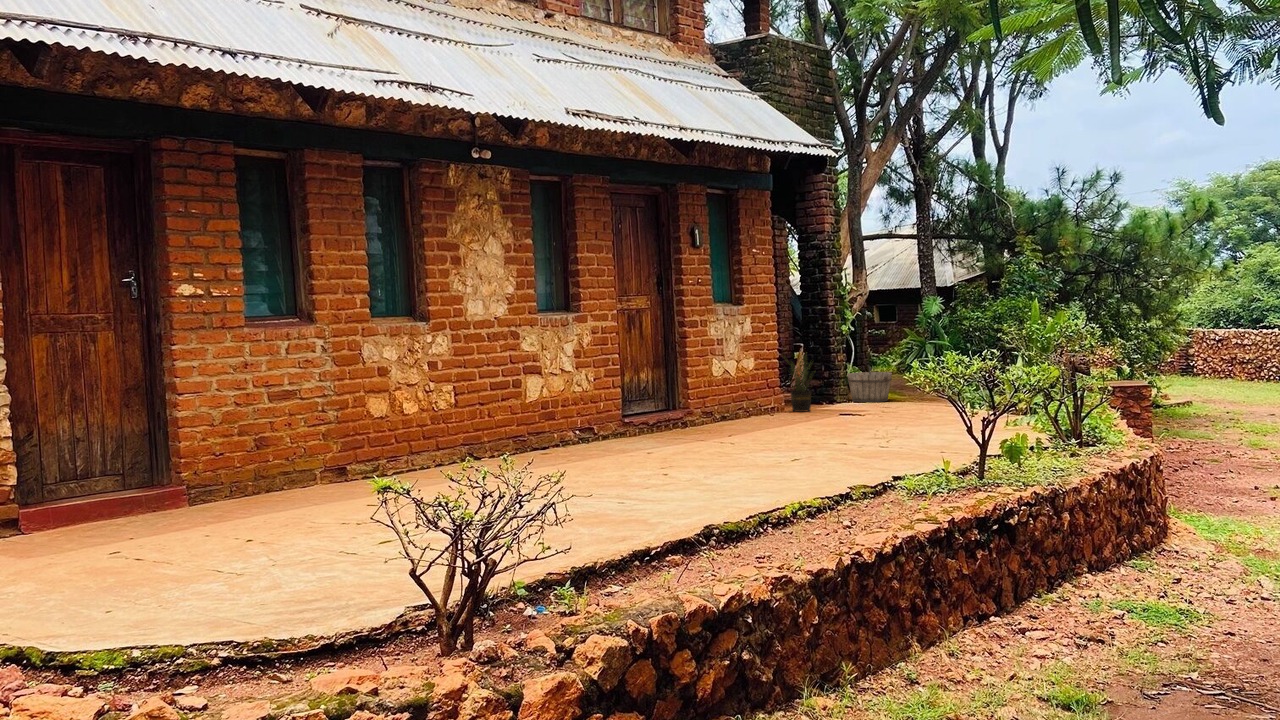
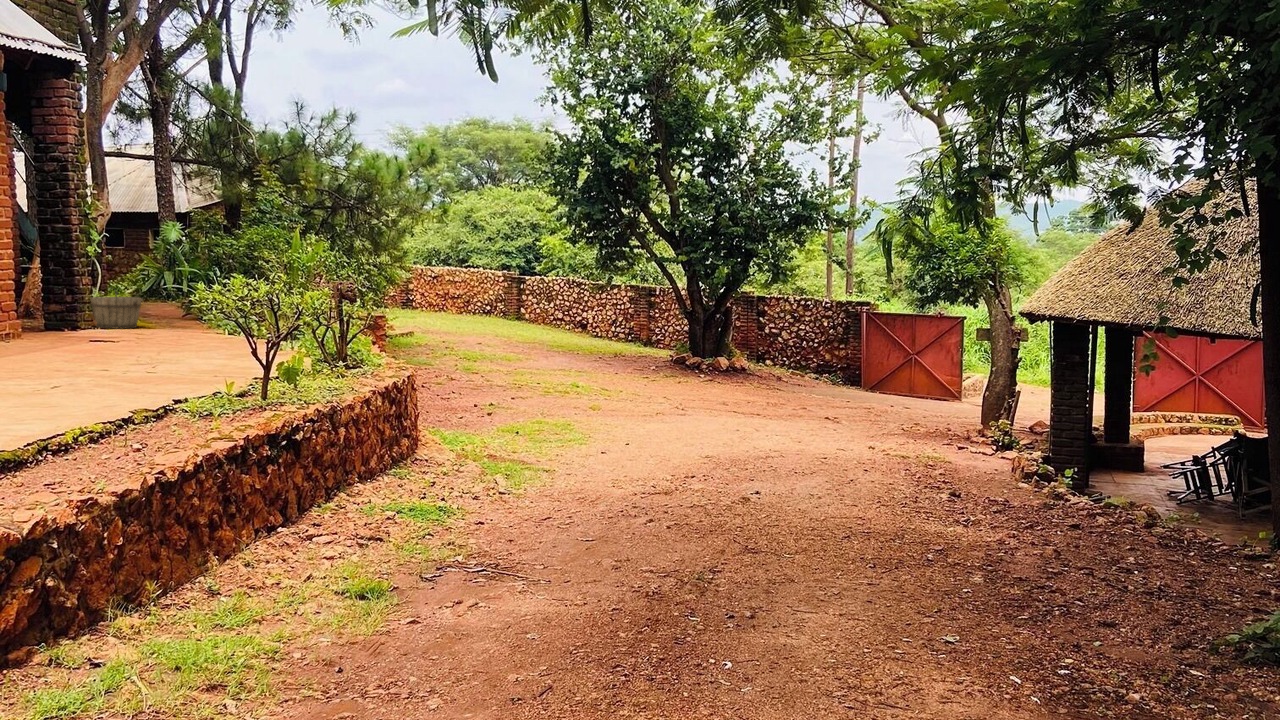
potted plant: present [791,356,811,412] -> none [12,271,61,338]

